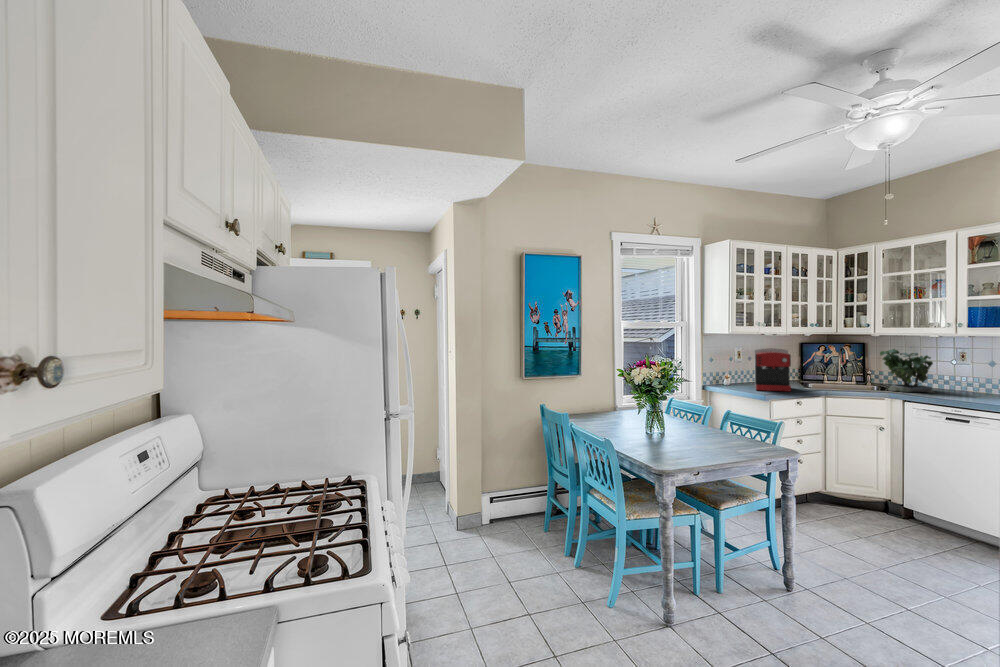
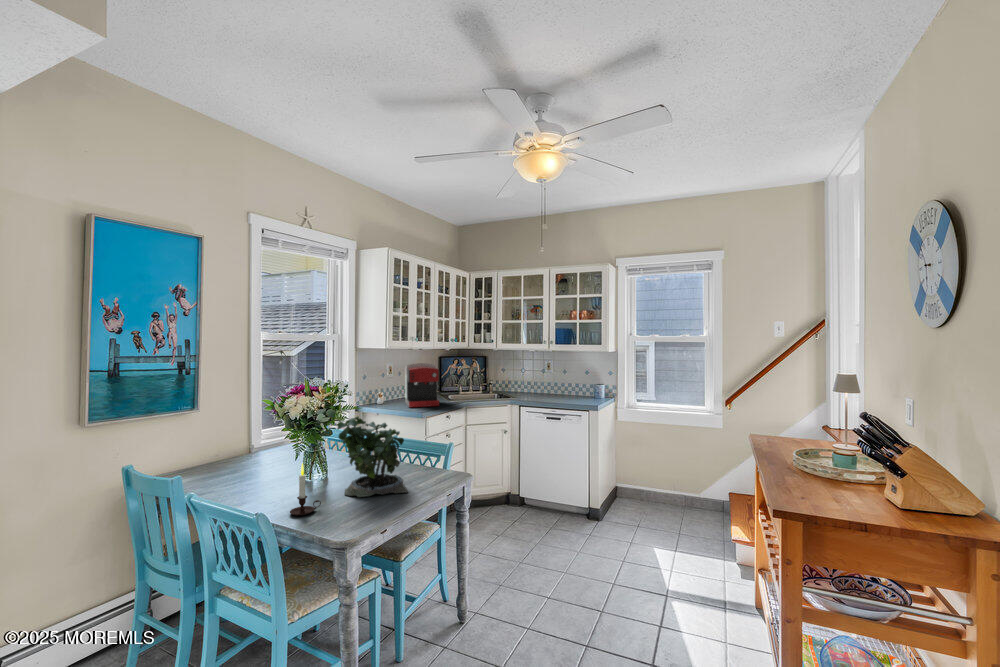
potted plant: present [880,349,936,393] -> present [337,414,407,497]
candle: none [631,415,654,452] -> present [290,463,321,515]

